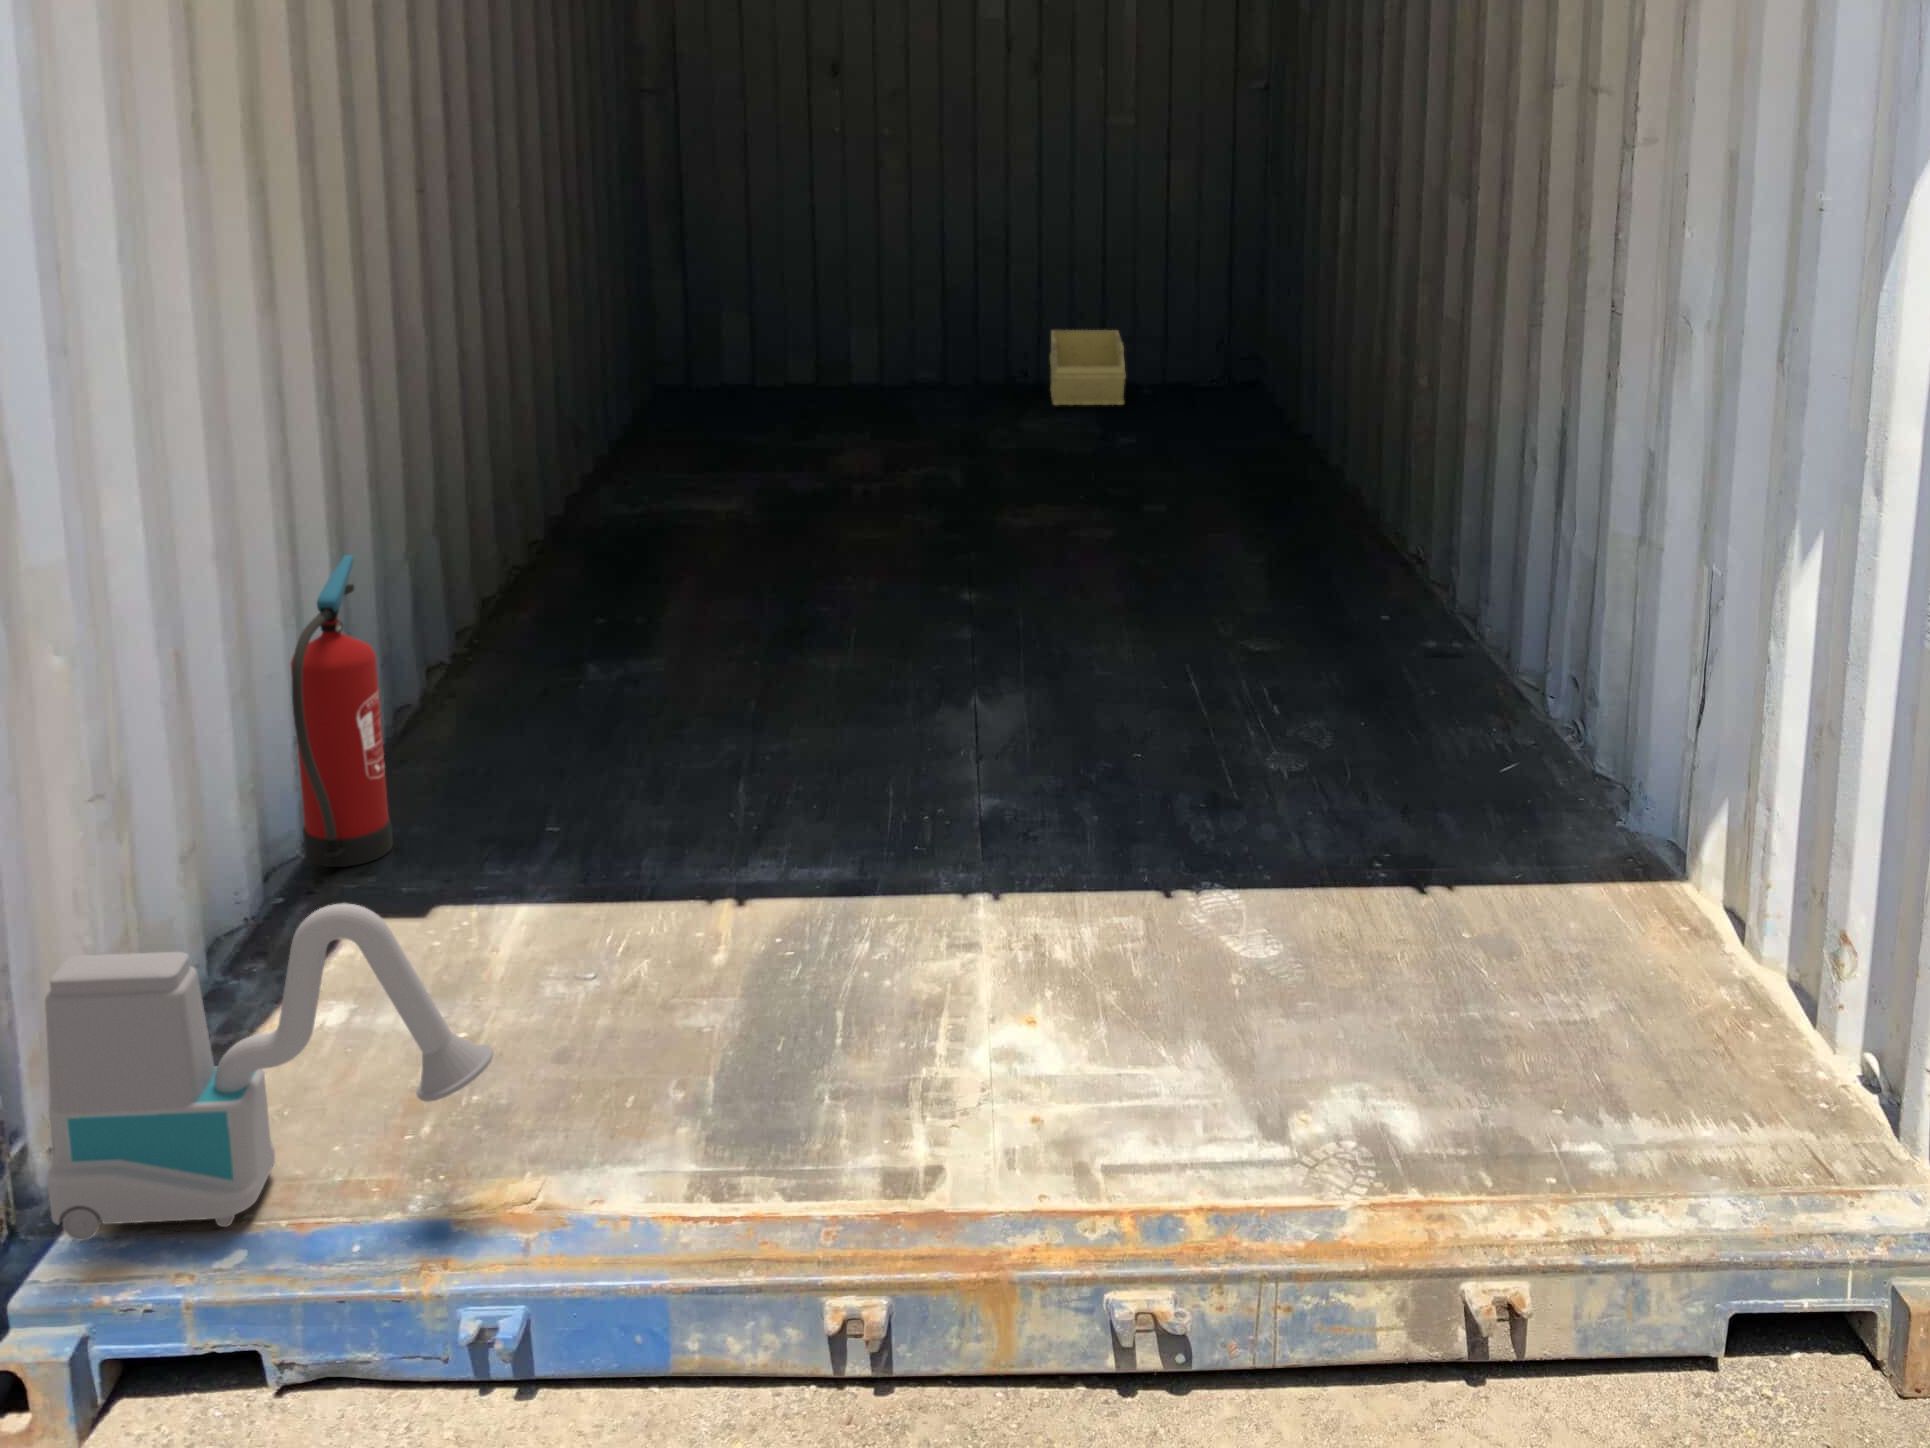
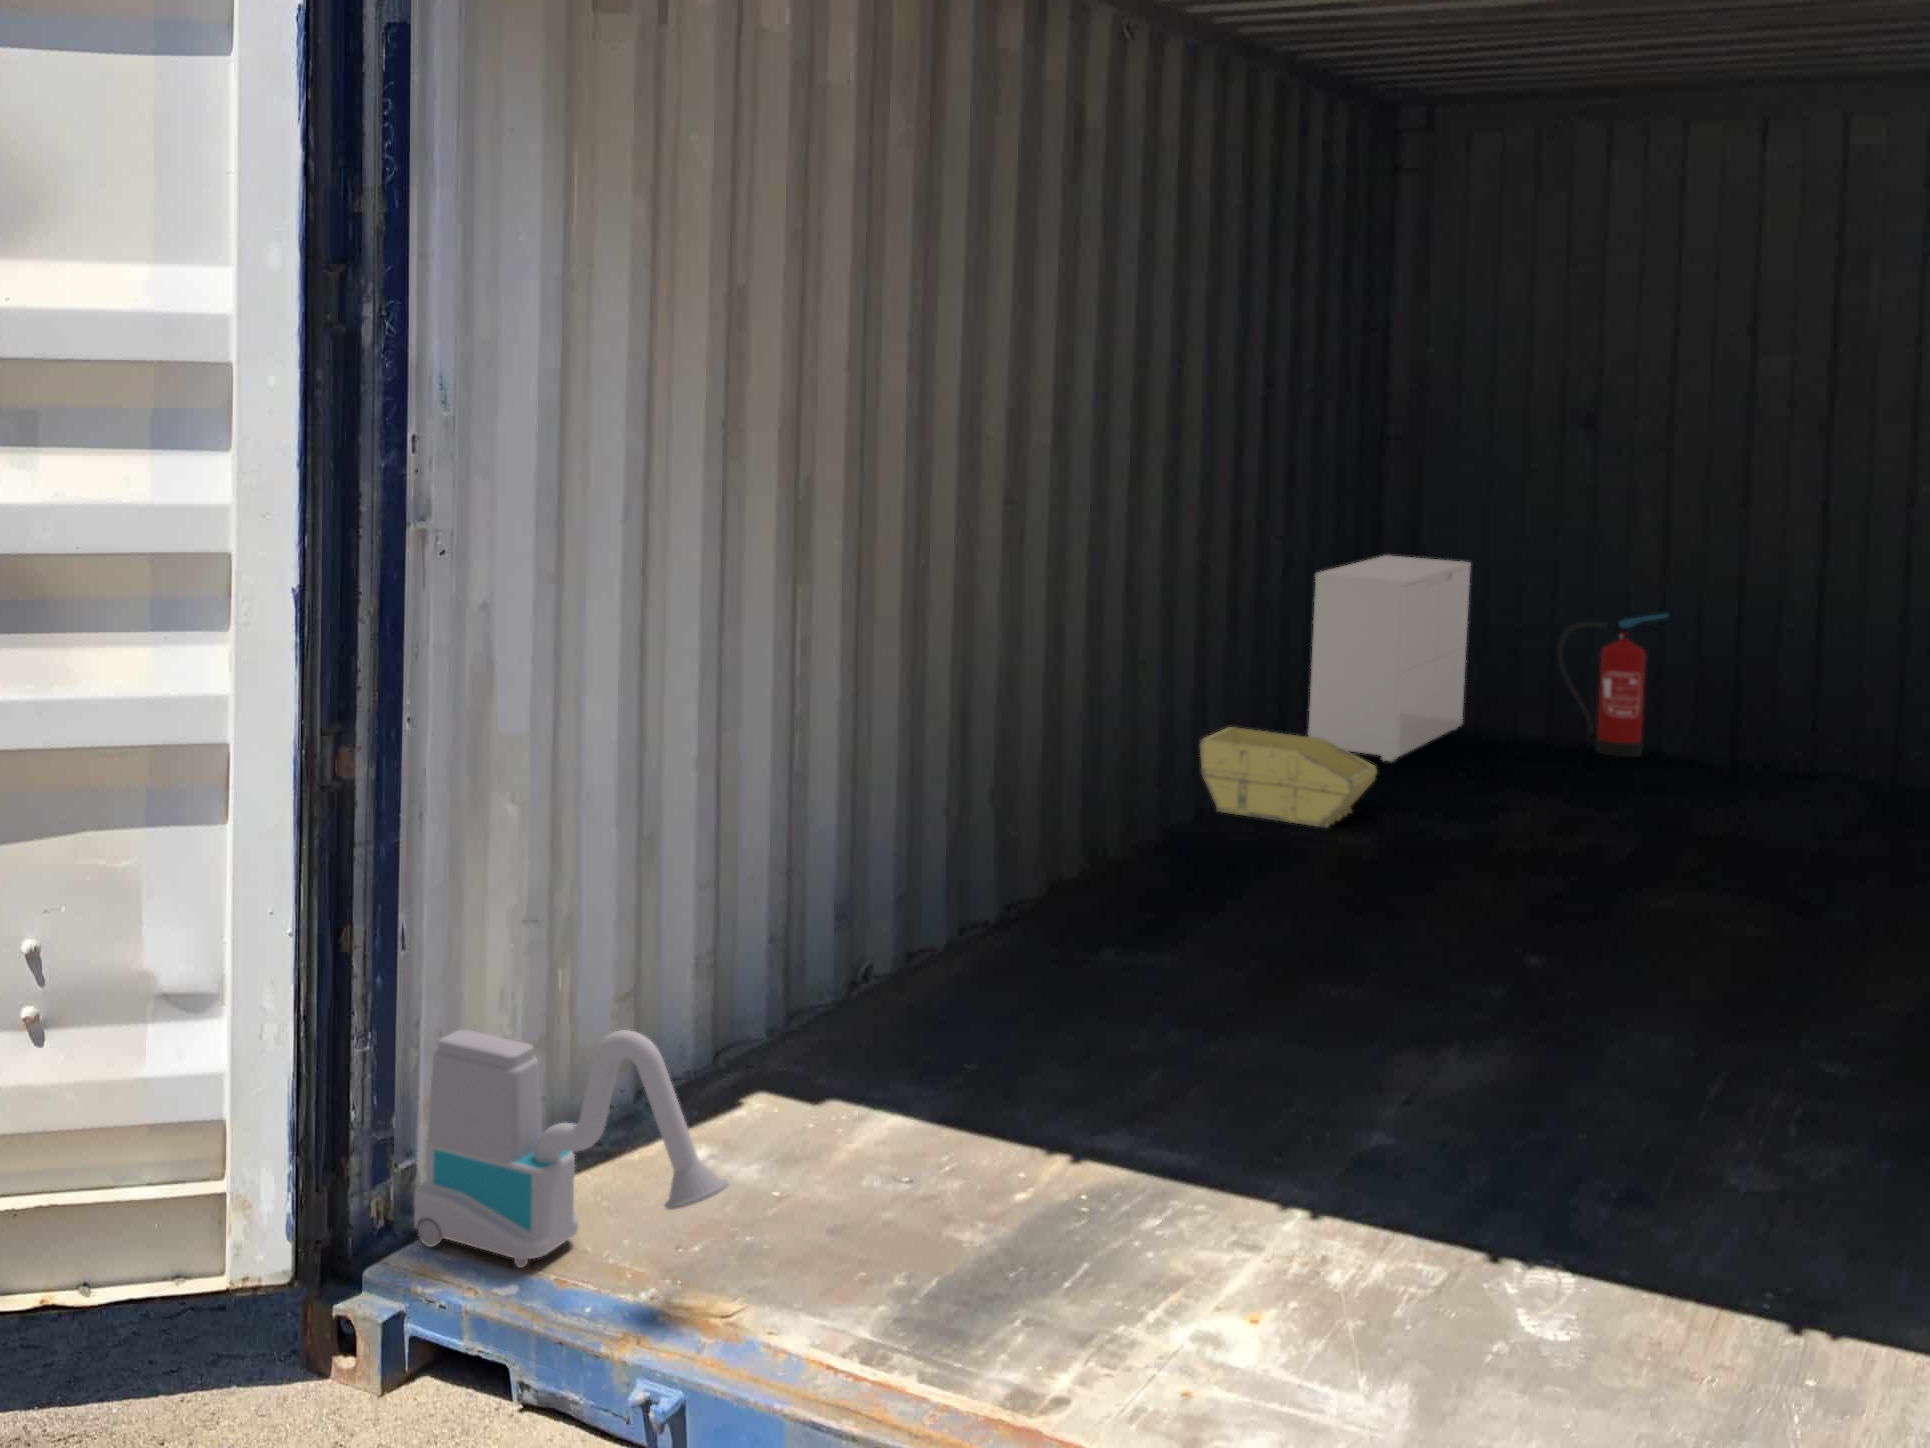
cabinet: none [625,227,751,428] -> present [1308,555,1471,762]
storage bin: present [1050,330,1126,405] -> present [1200,727,1377,828]
fire extinguisher: present [291,555,393,867] -> present [1558,614,1668,757]

